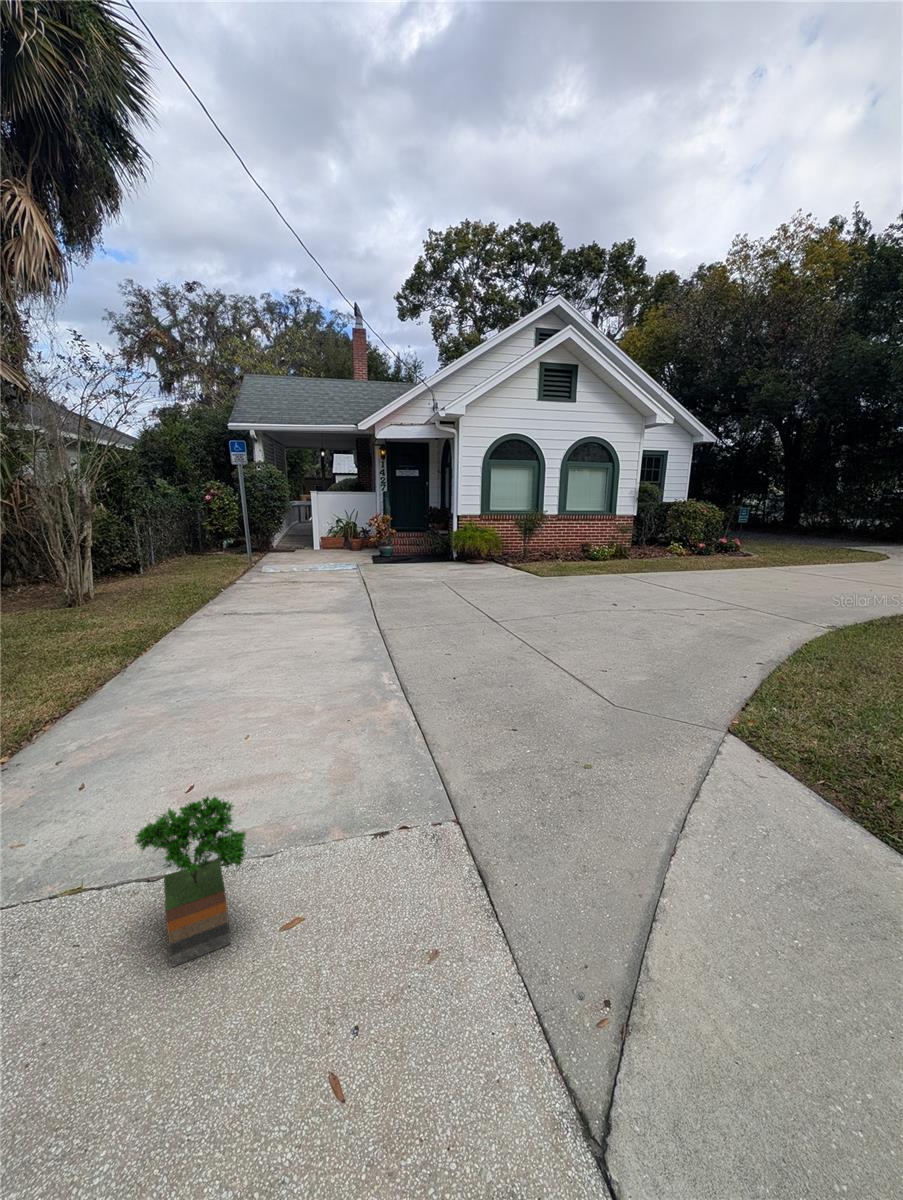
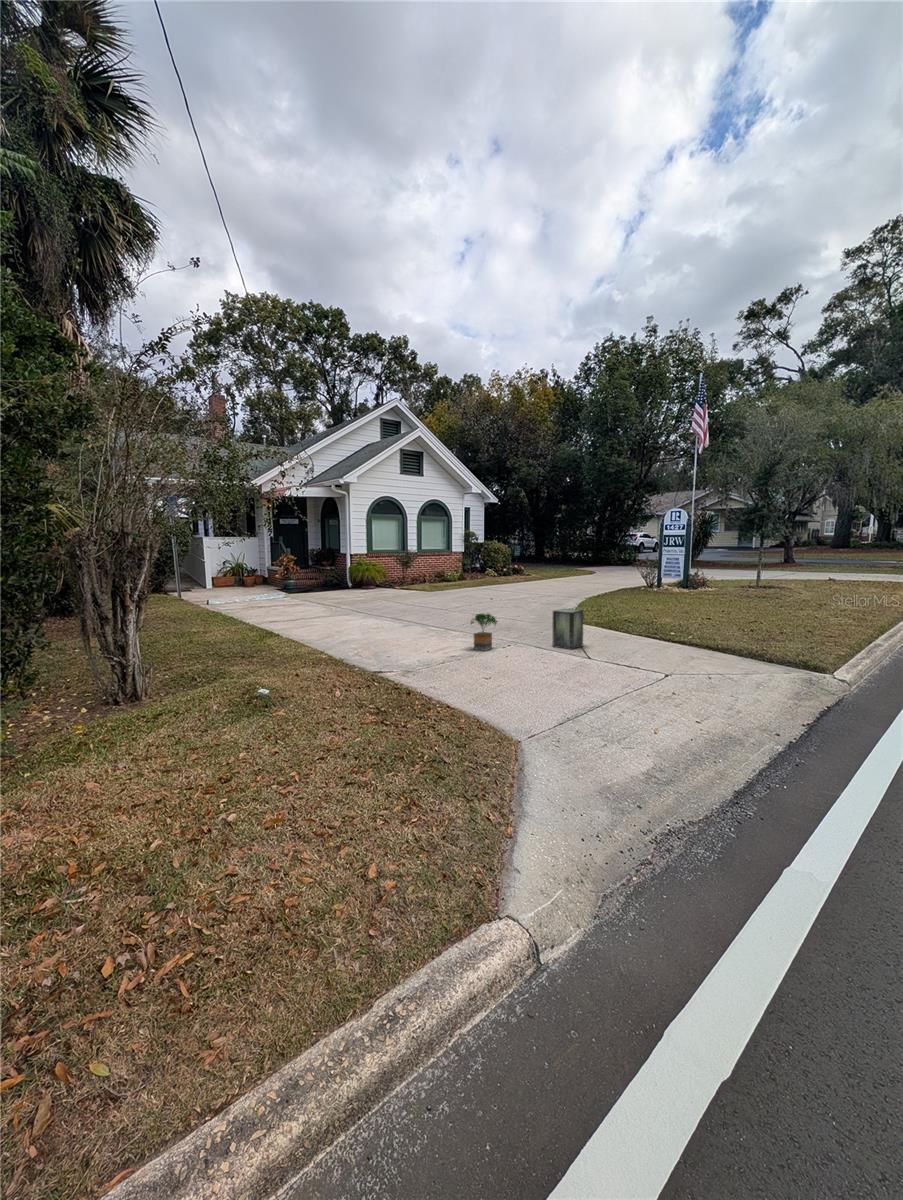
storage box: none [460,849,622,1139] -> present [552,609,583,649]

